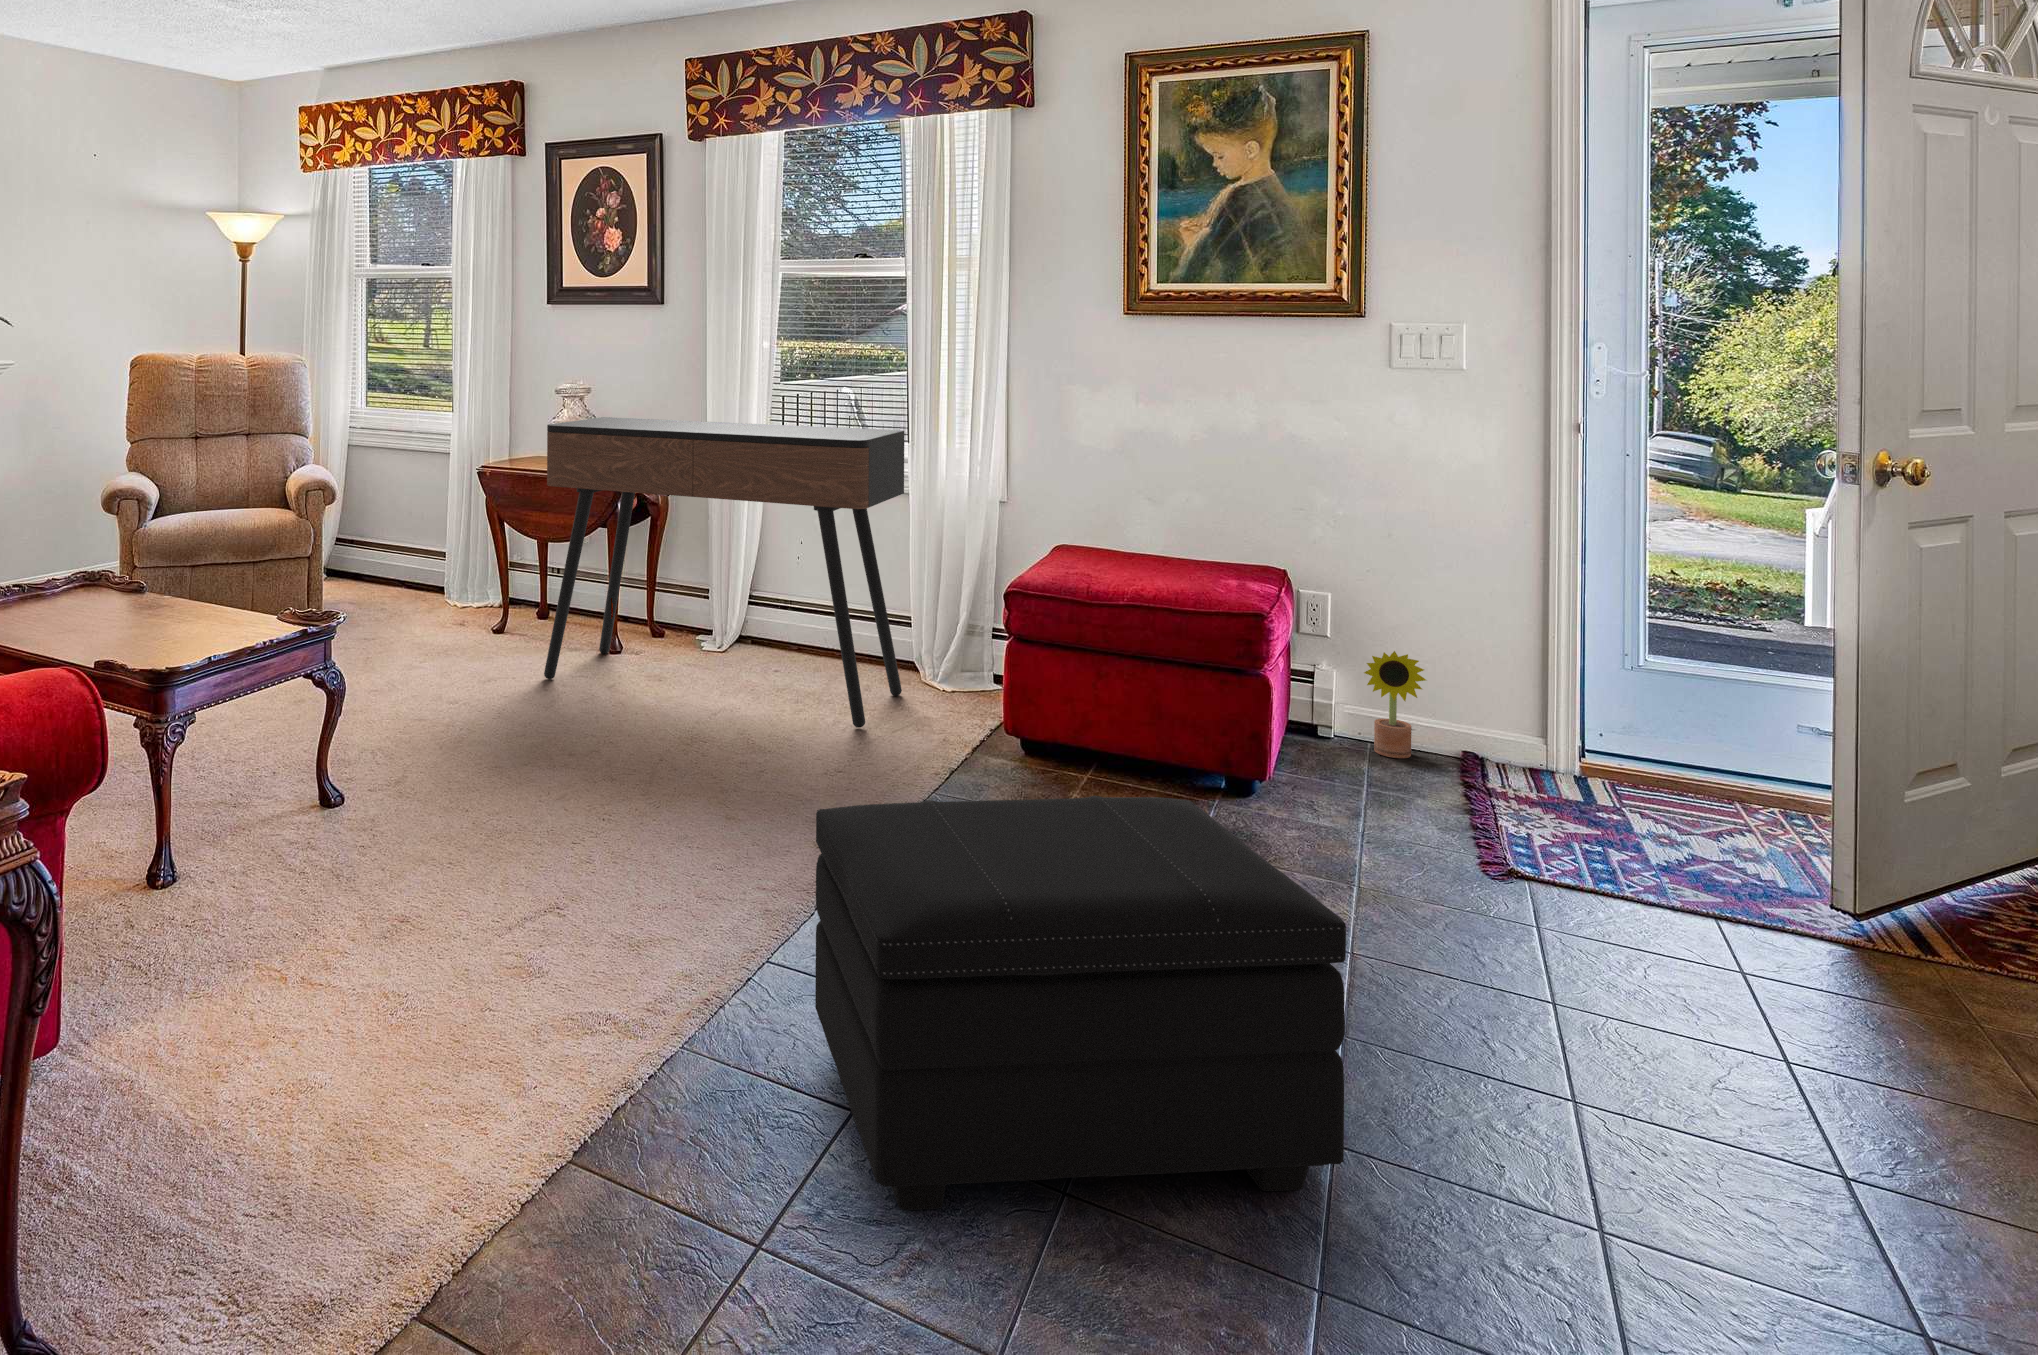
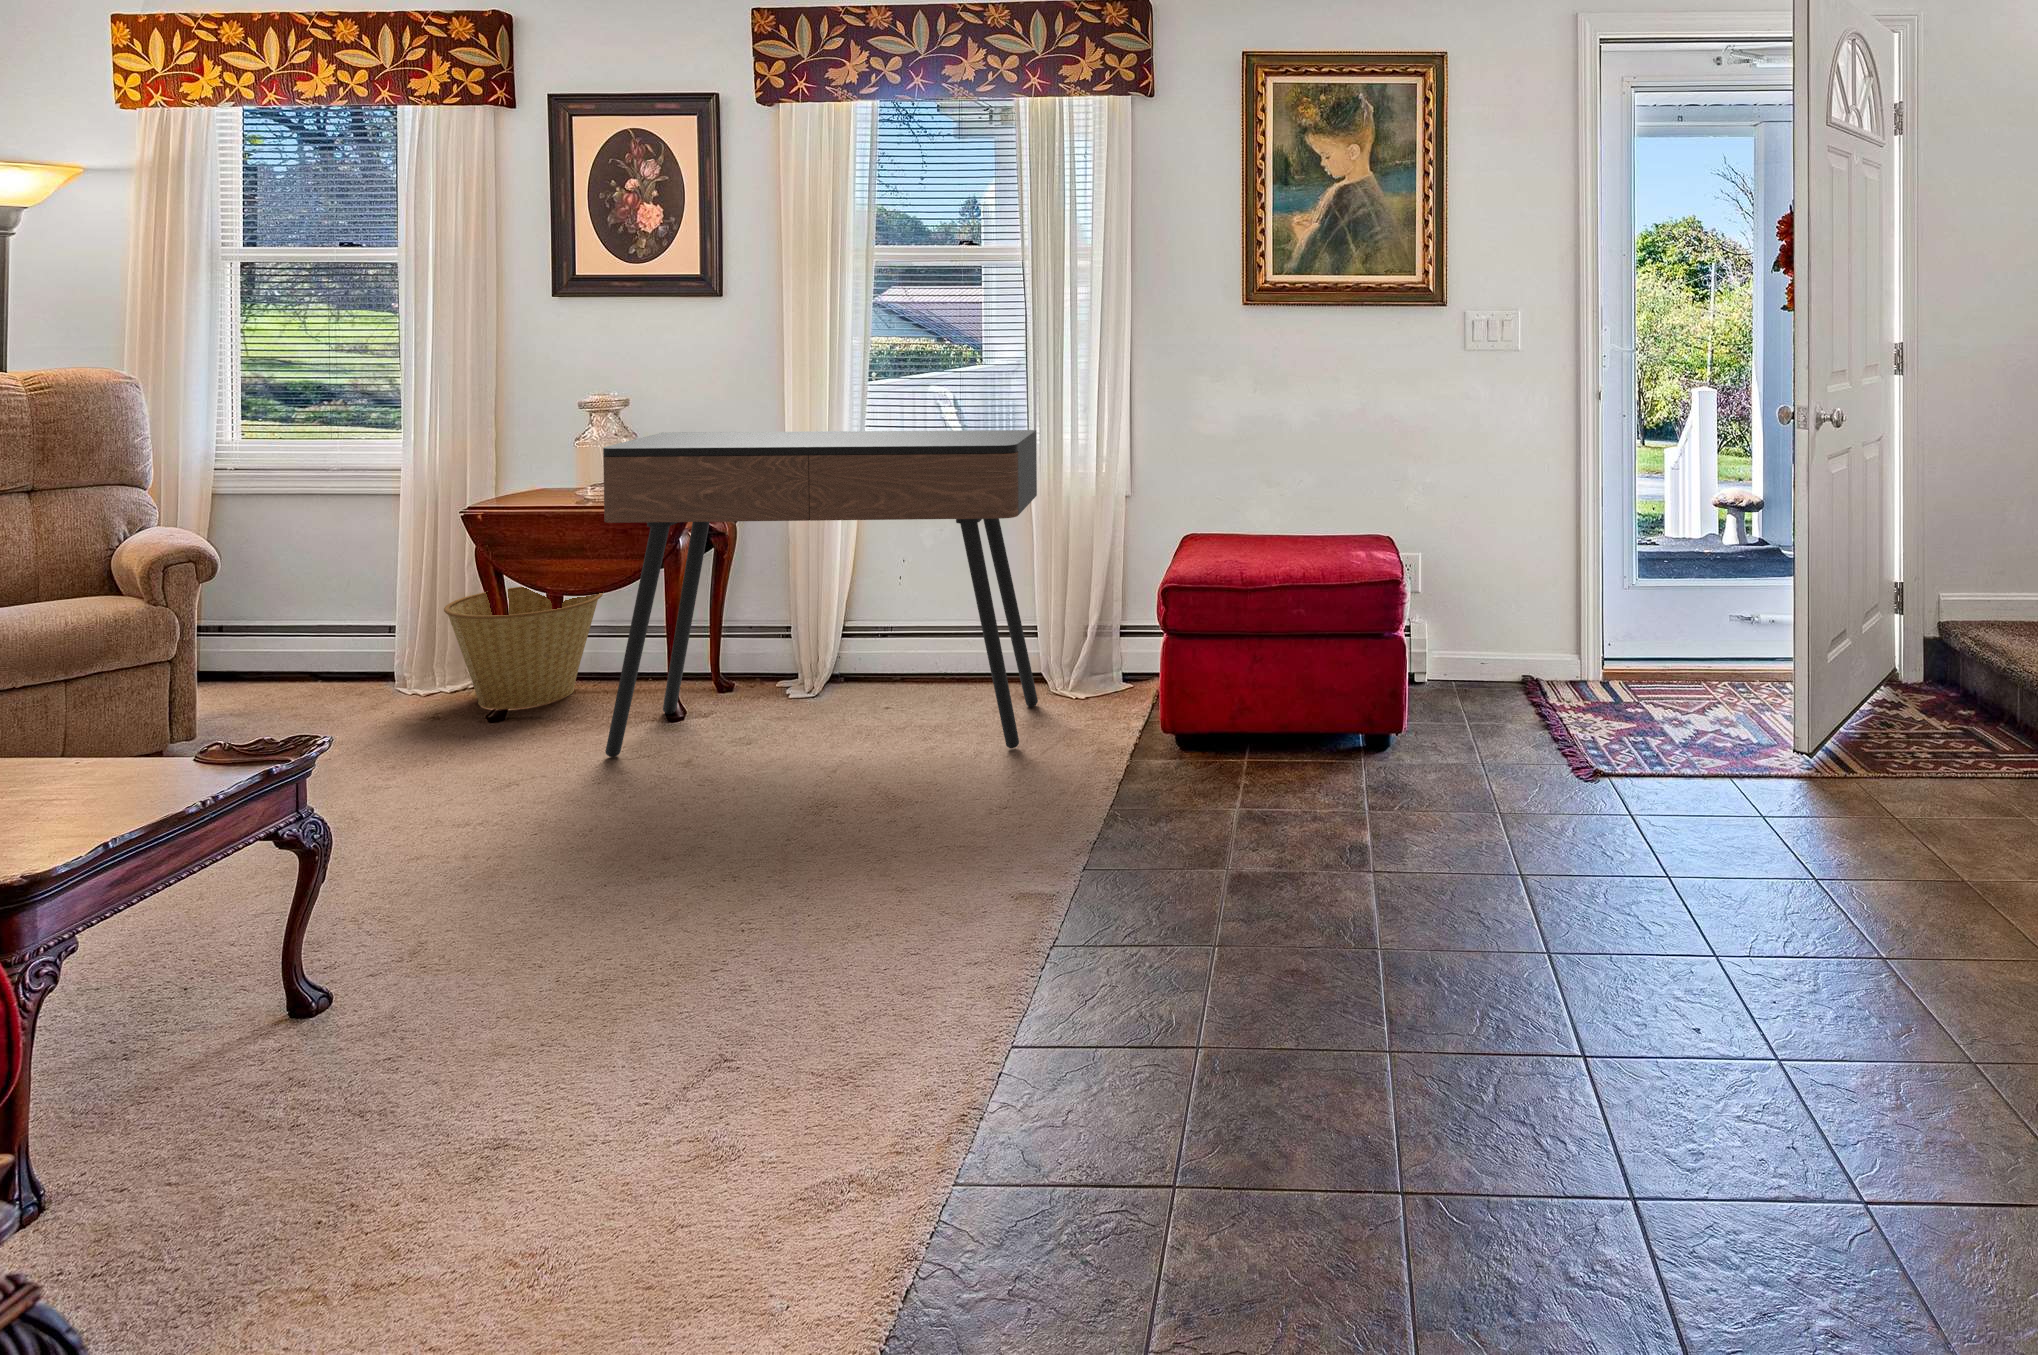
basket: none [460,538,570,633] -> present [444,587,603,709]
decorative plant: present [1364,651,1426,758] -> none [1455,598,1502,690]
footstool: present [815,796,1346,1210] -> none [1141,769,1635,1239]

